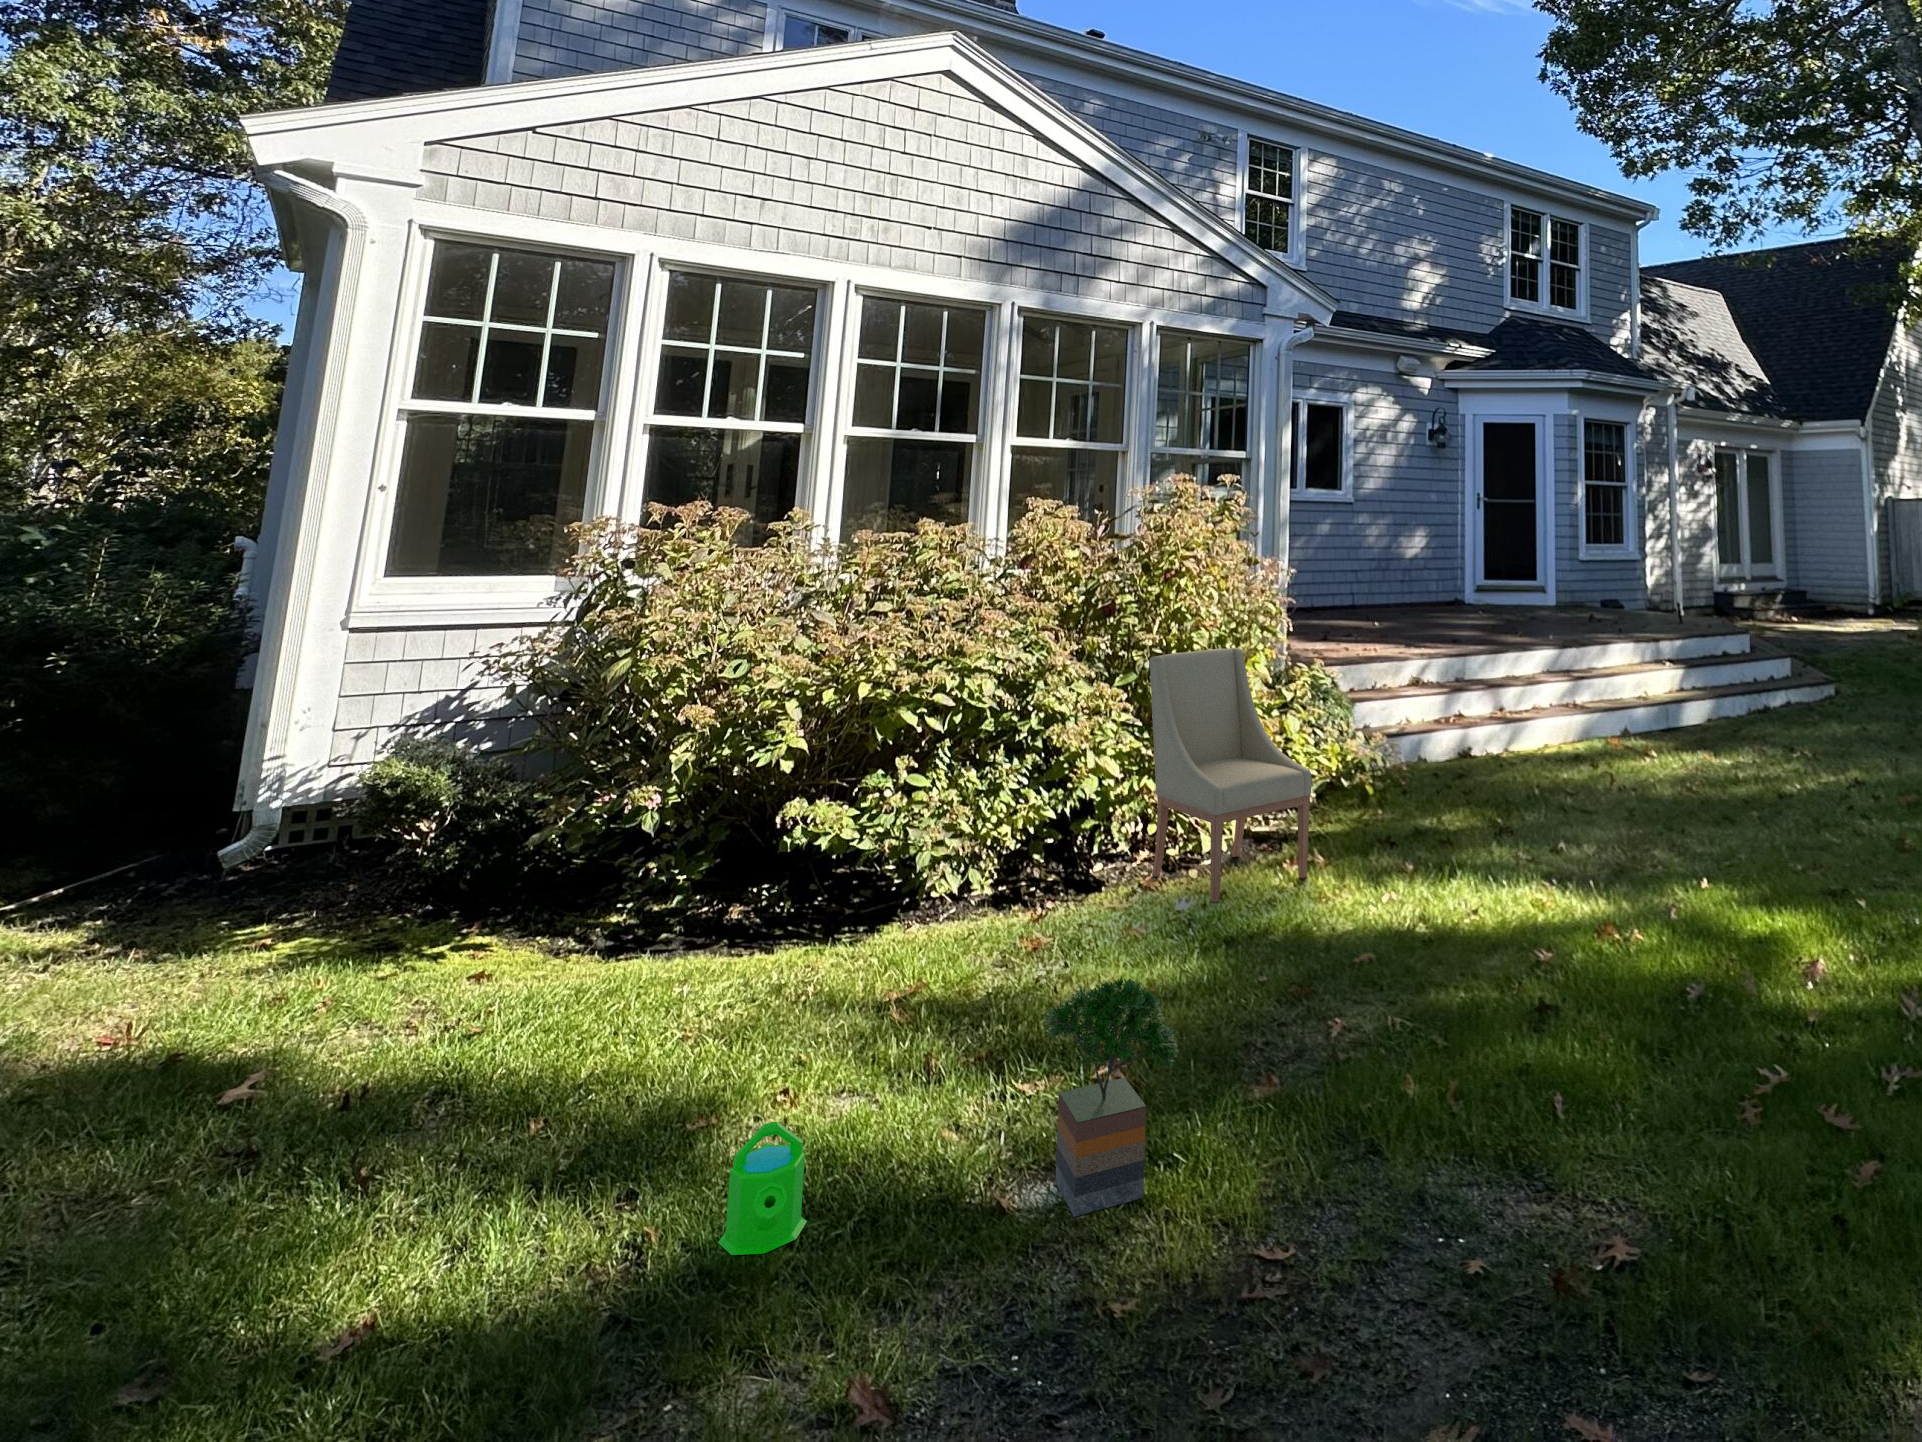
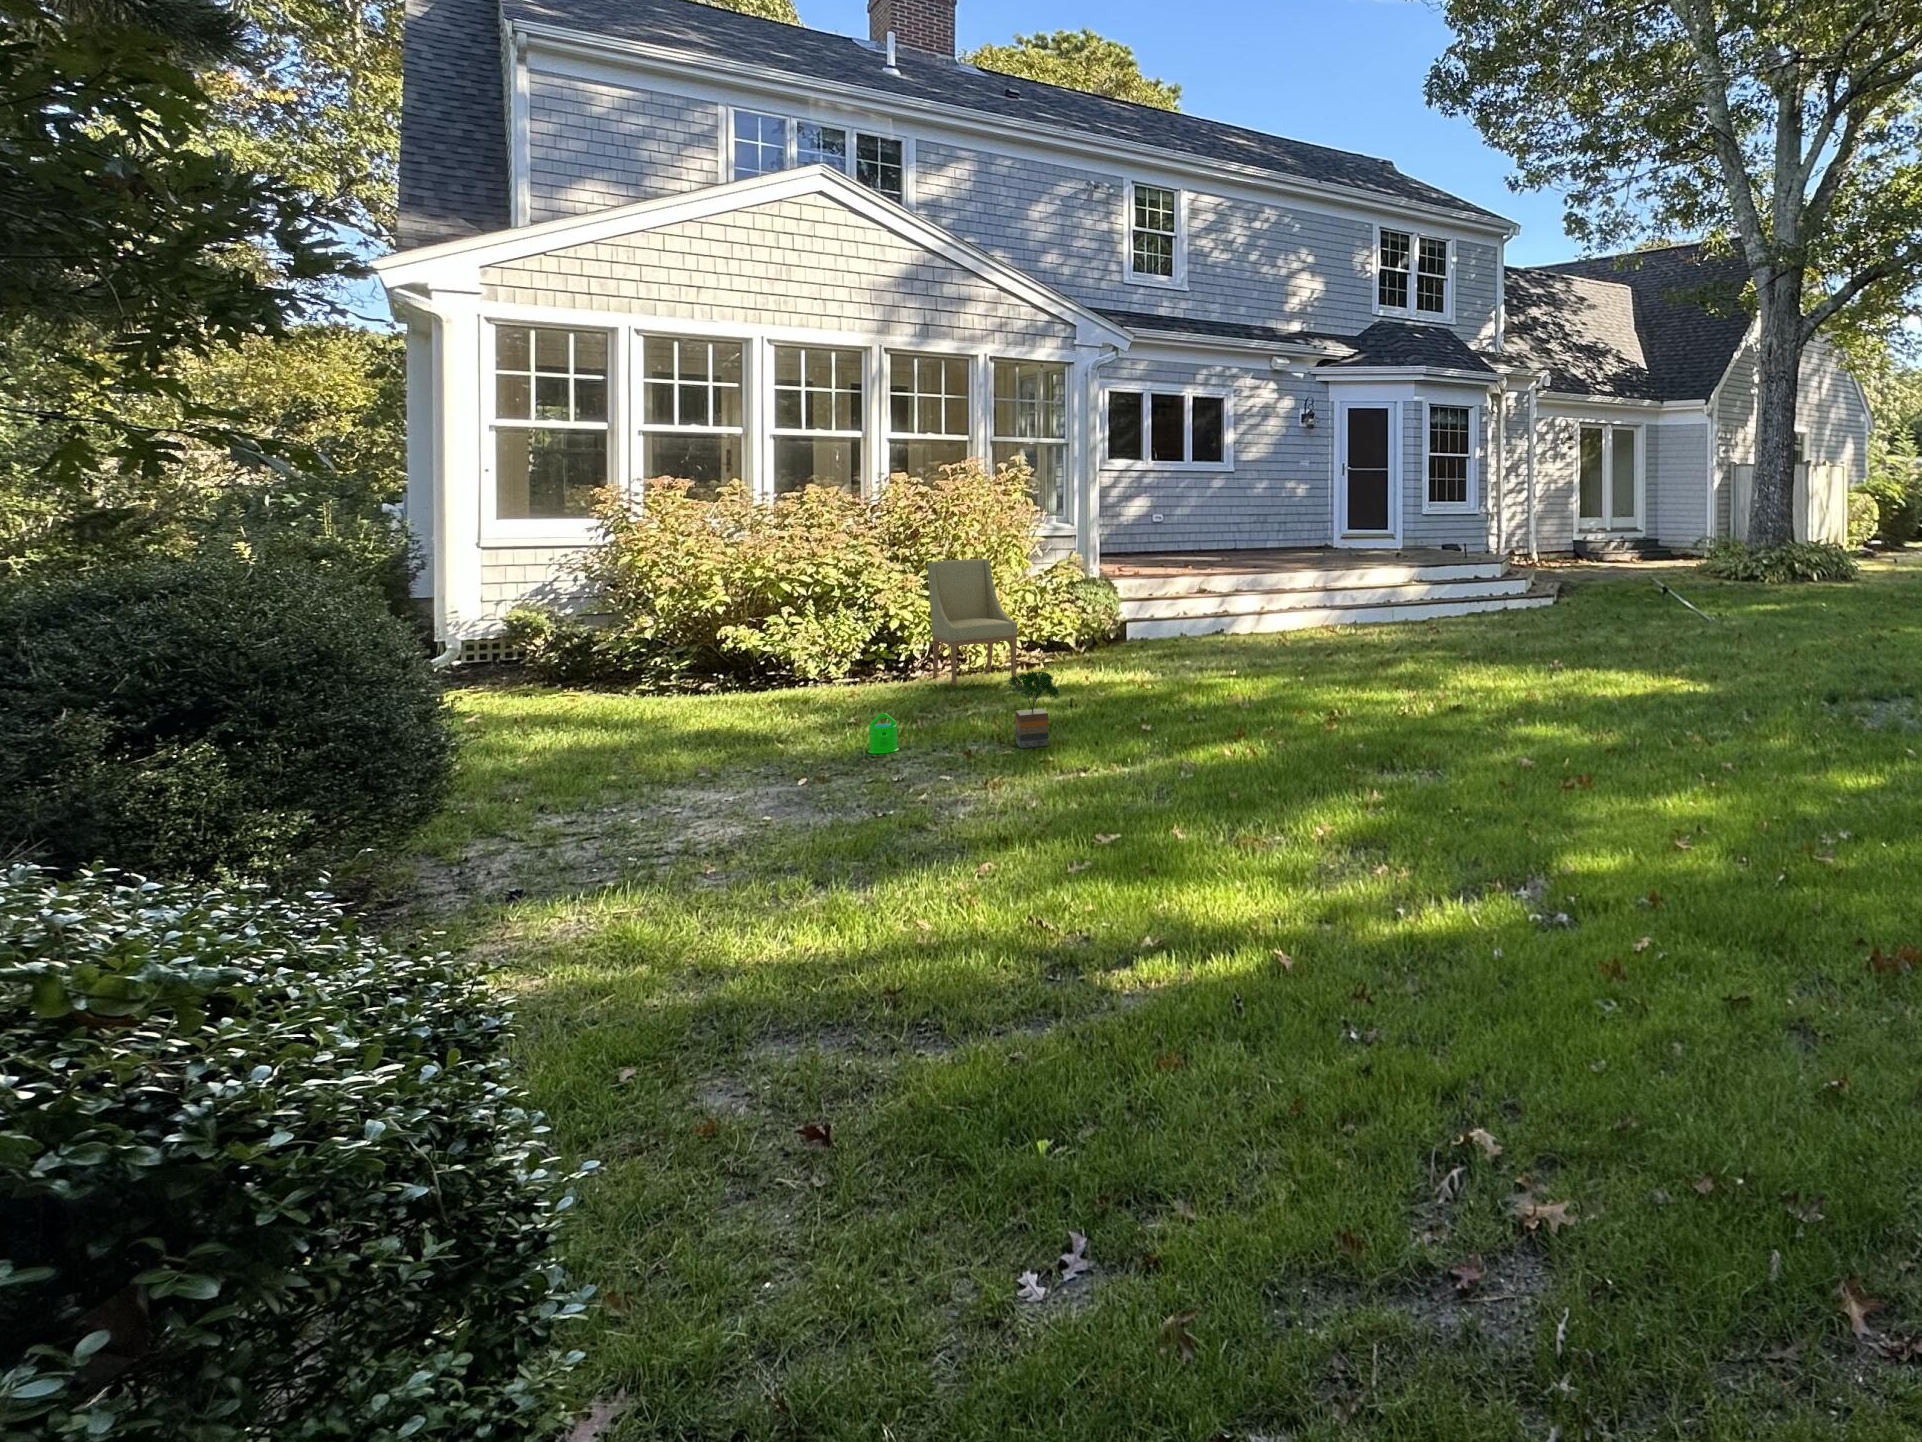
potted tree: present [1043,977,1178,1217] -> present [1007,671,1059,748]
watering can: present [718,1122,807,1255] -> present [867,713,899,754]

